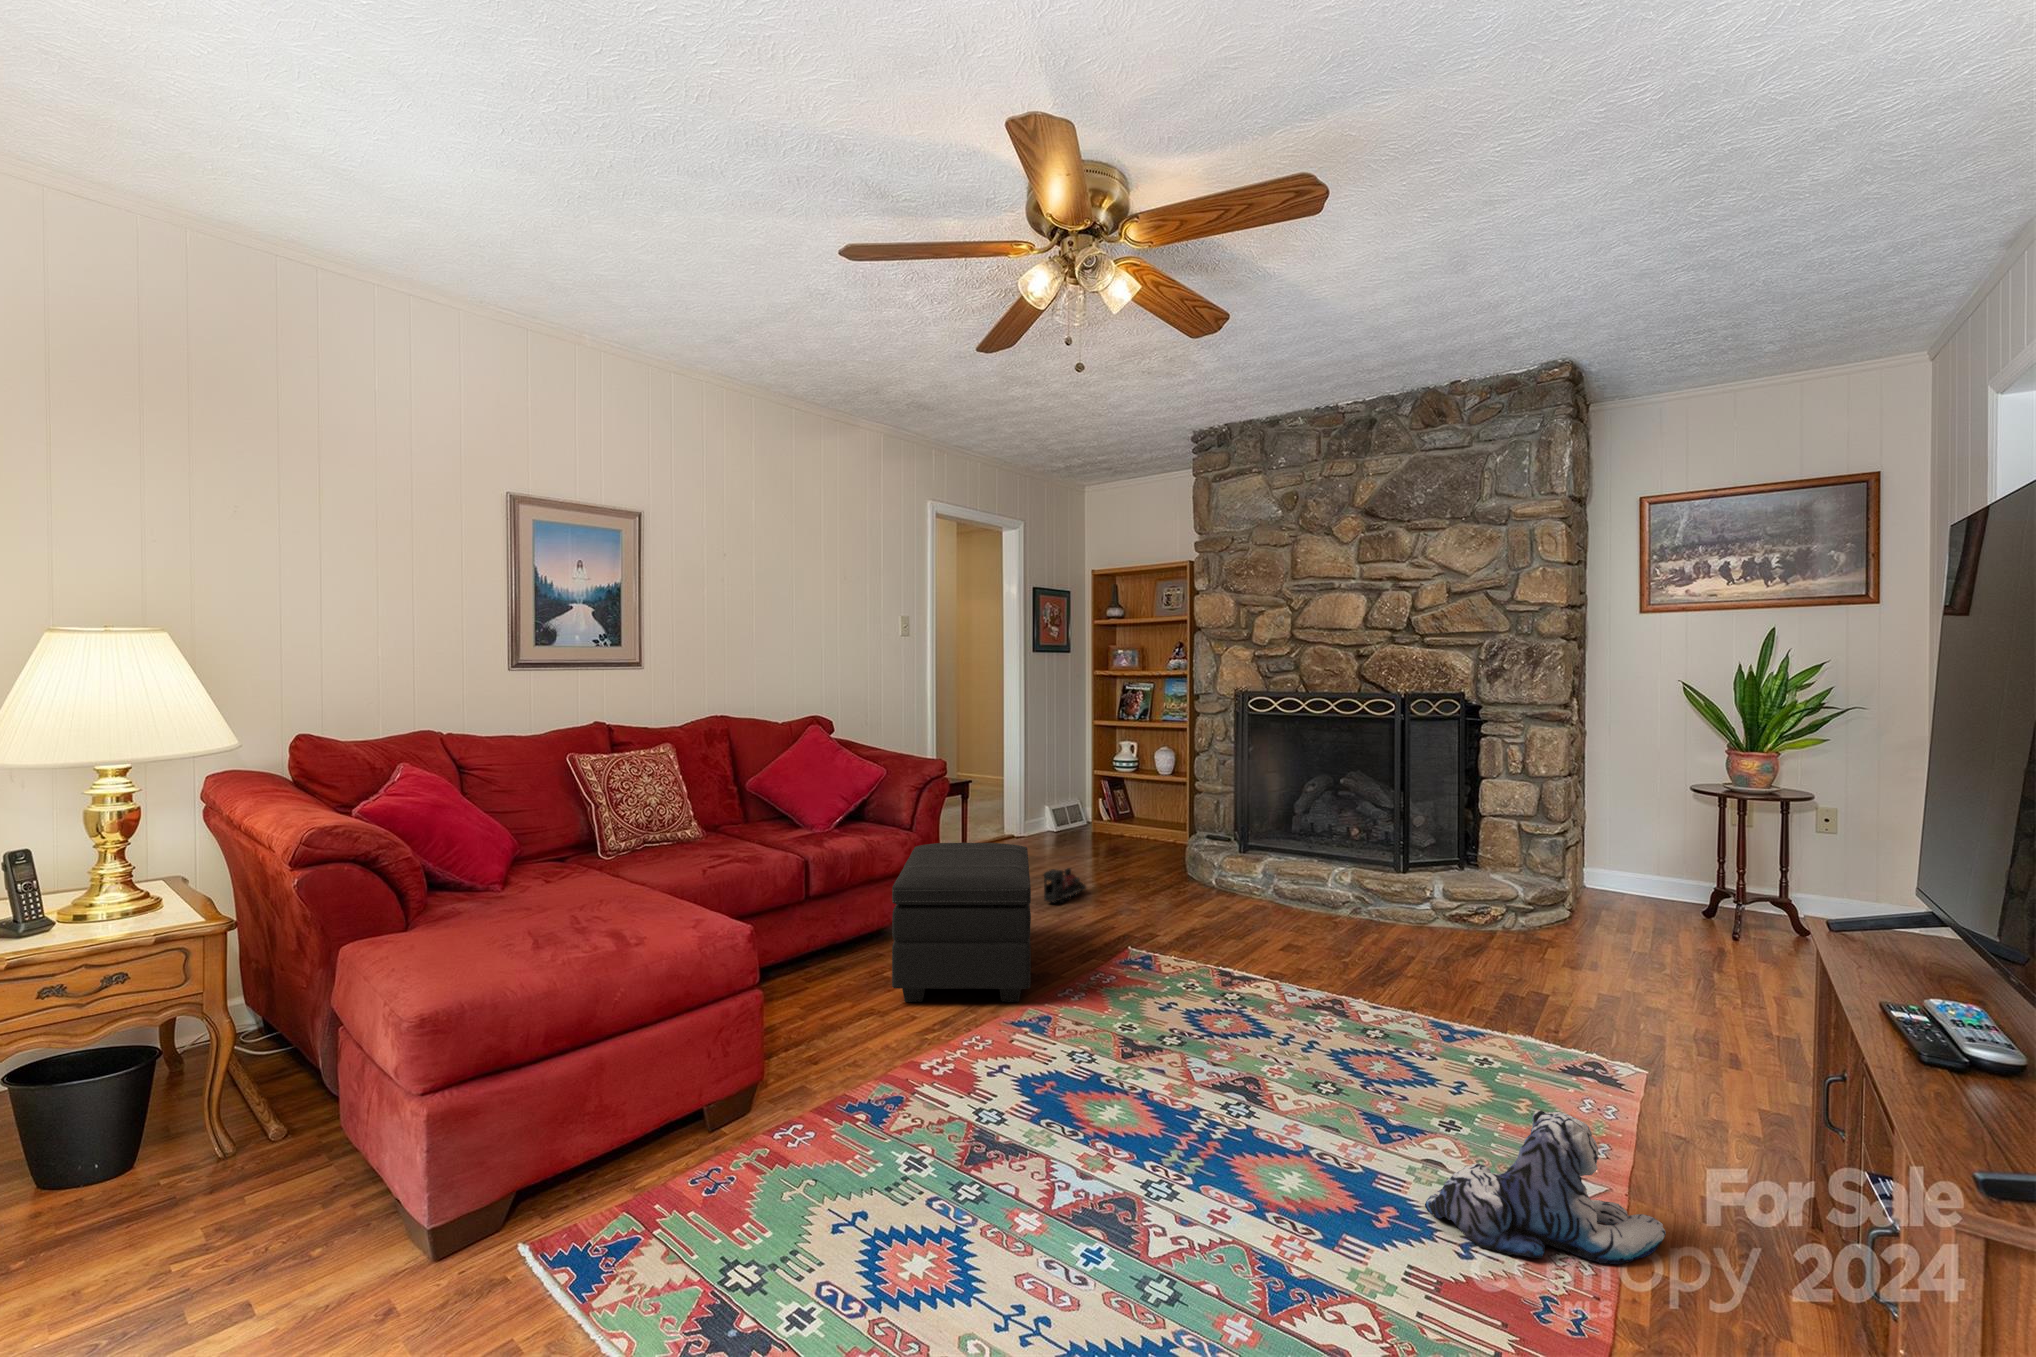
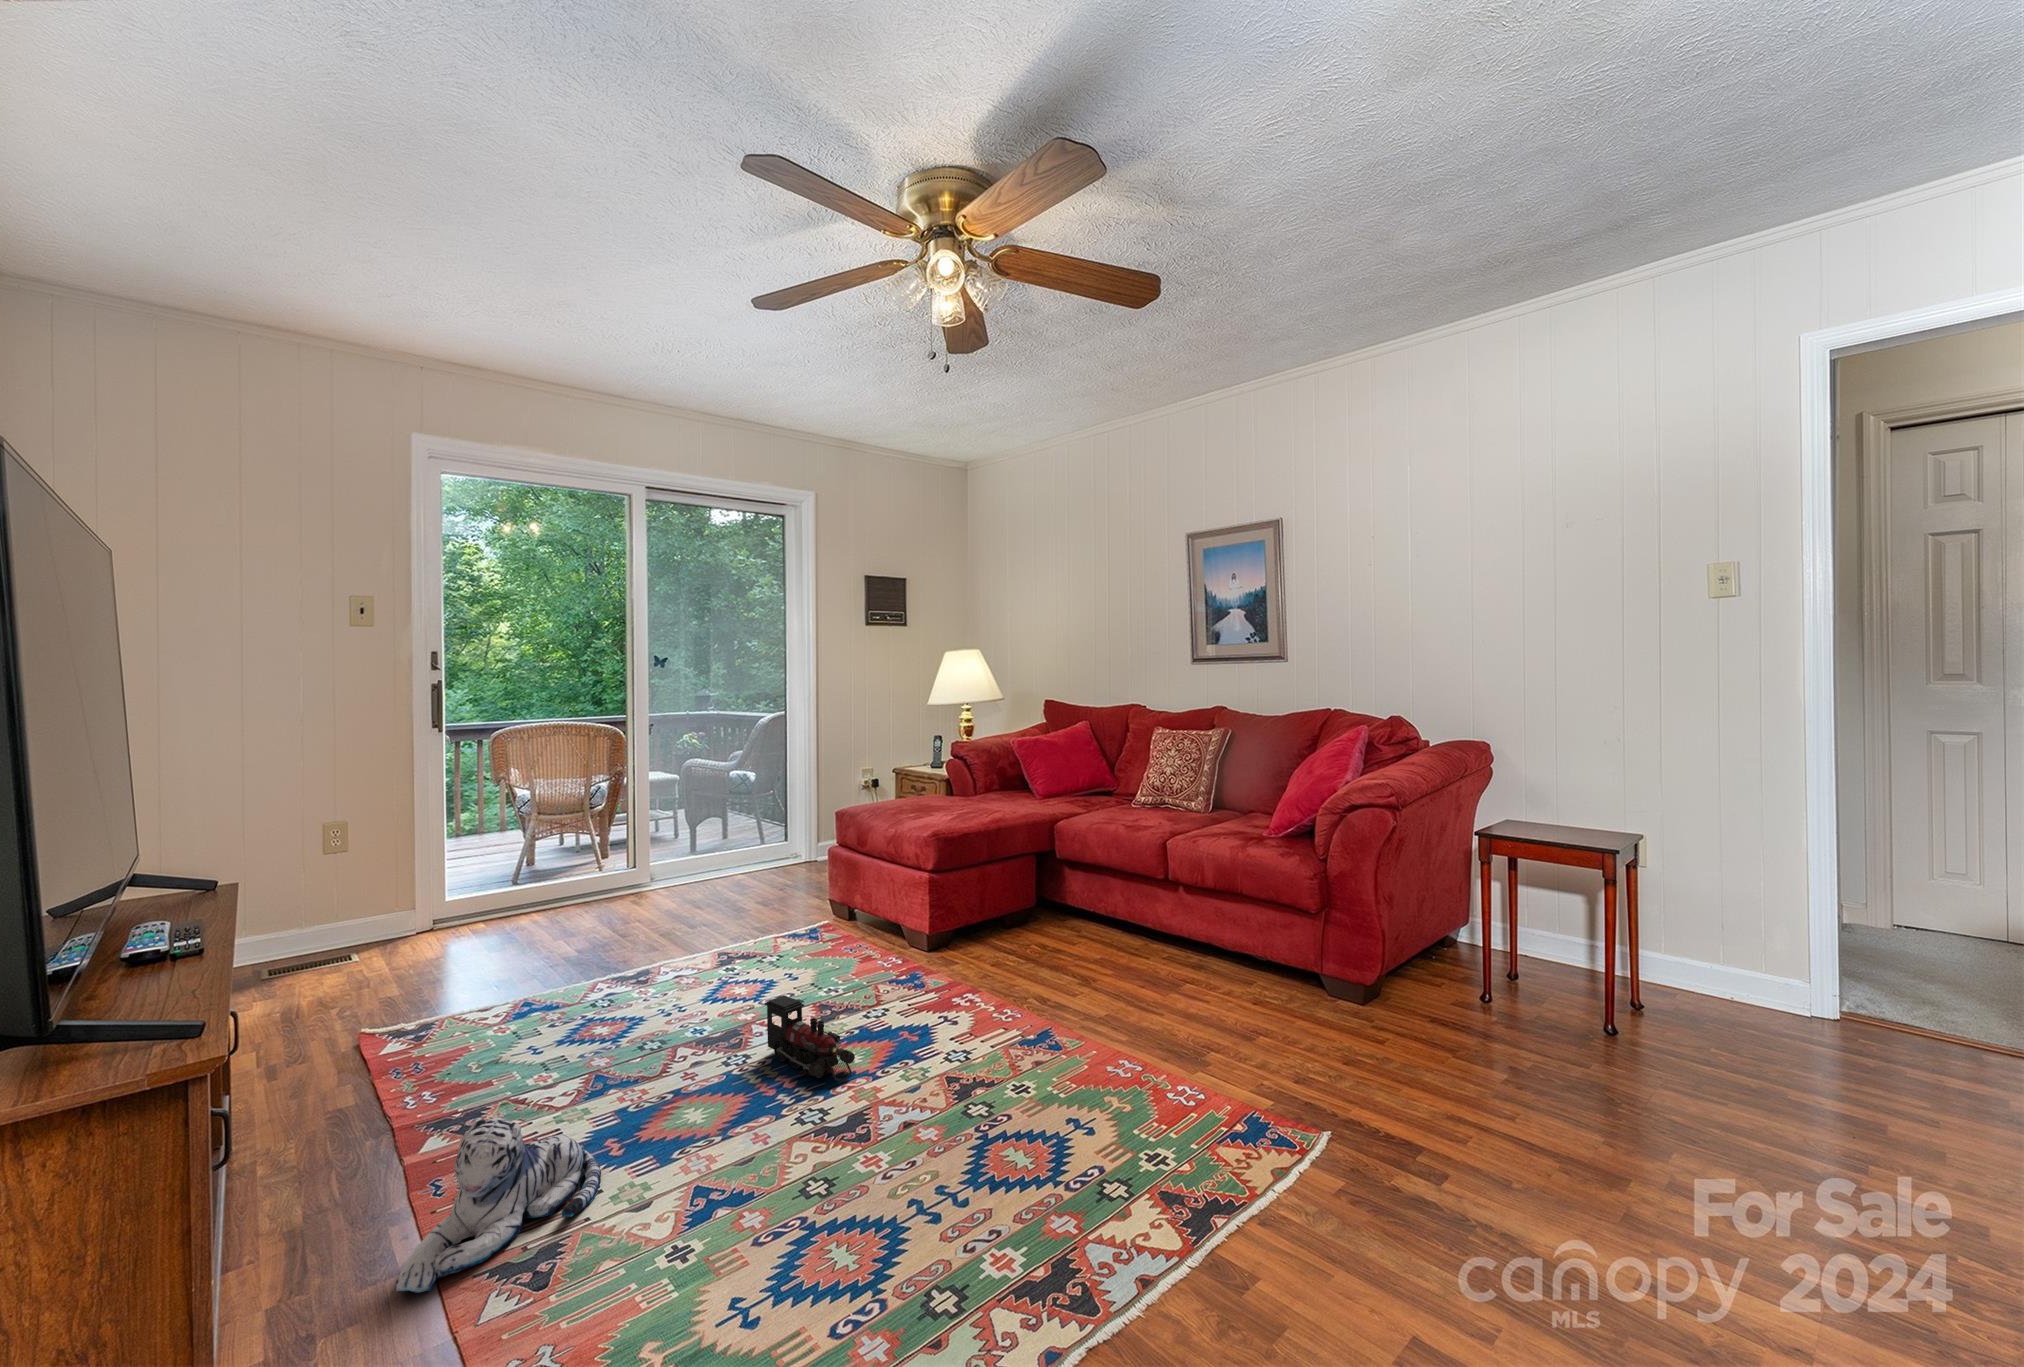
footstool: present [892,843,1031,1002] -> none [1087,867,1321,1048]
toy train: present [1044,868,1086,903] -> present [765,995,855,1082]

